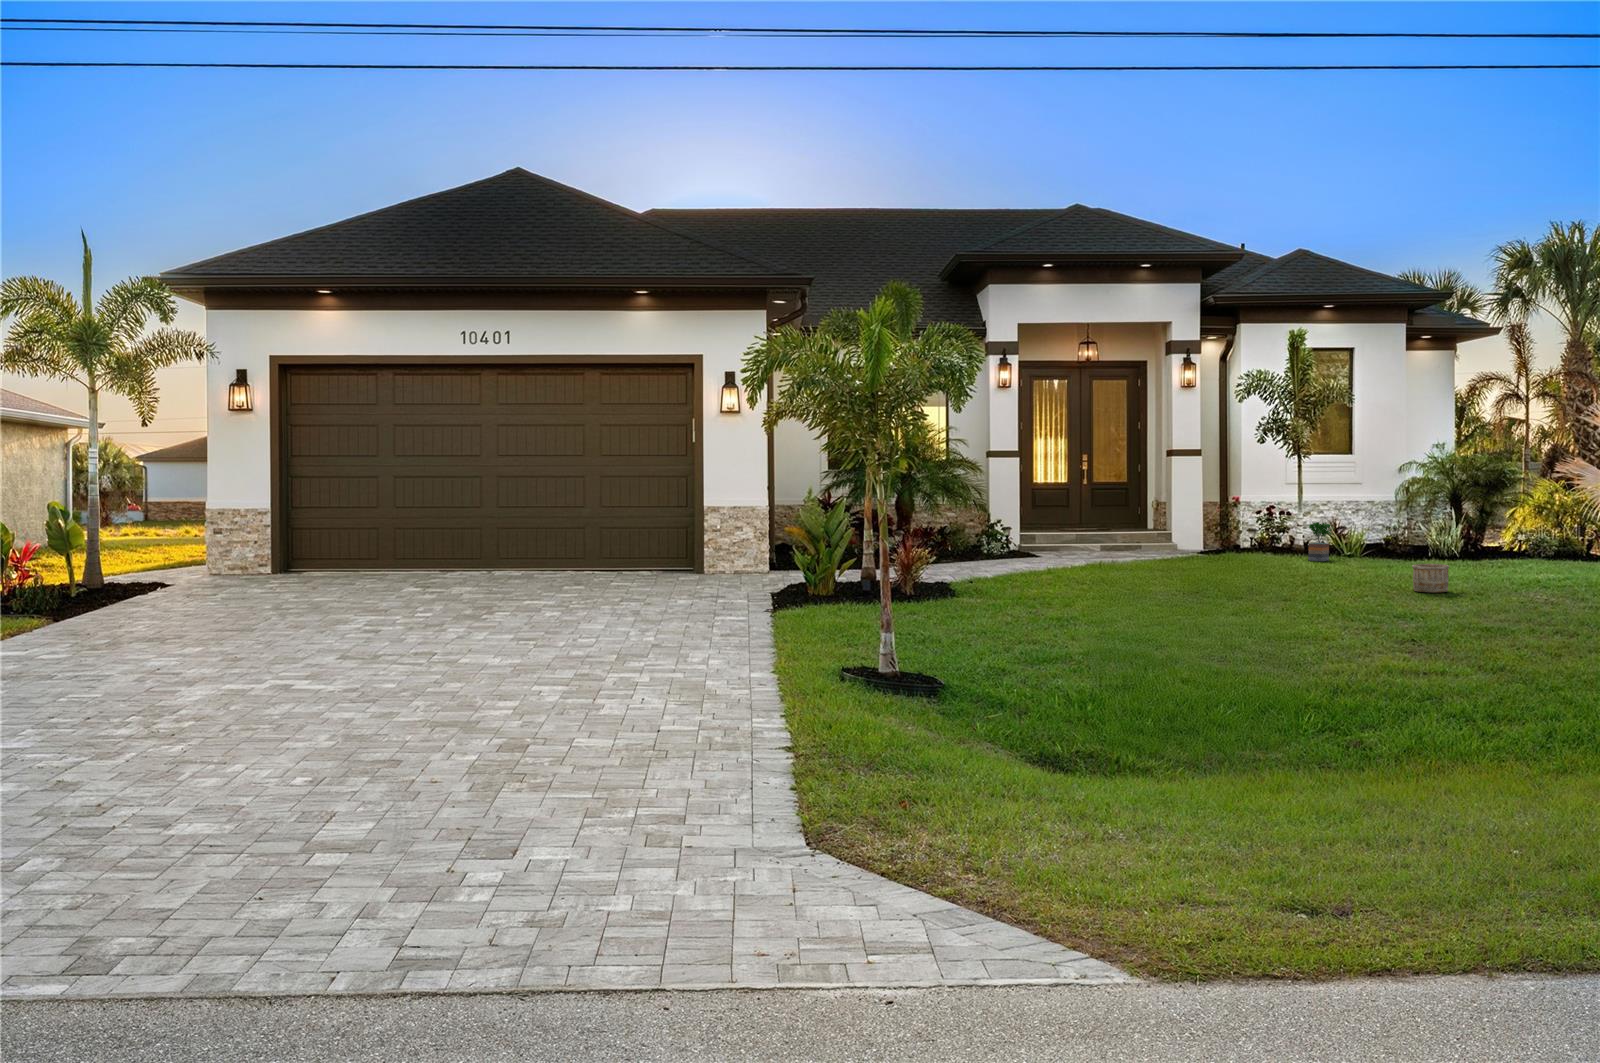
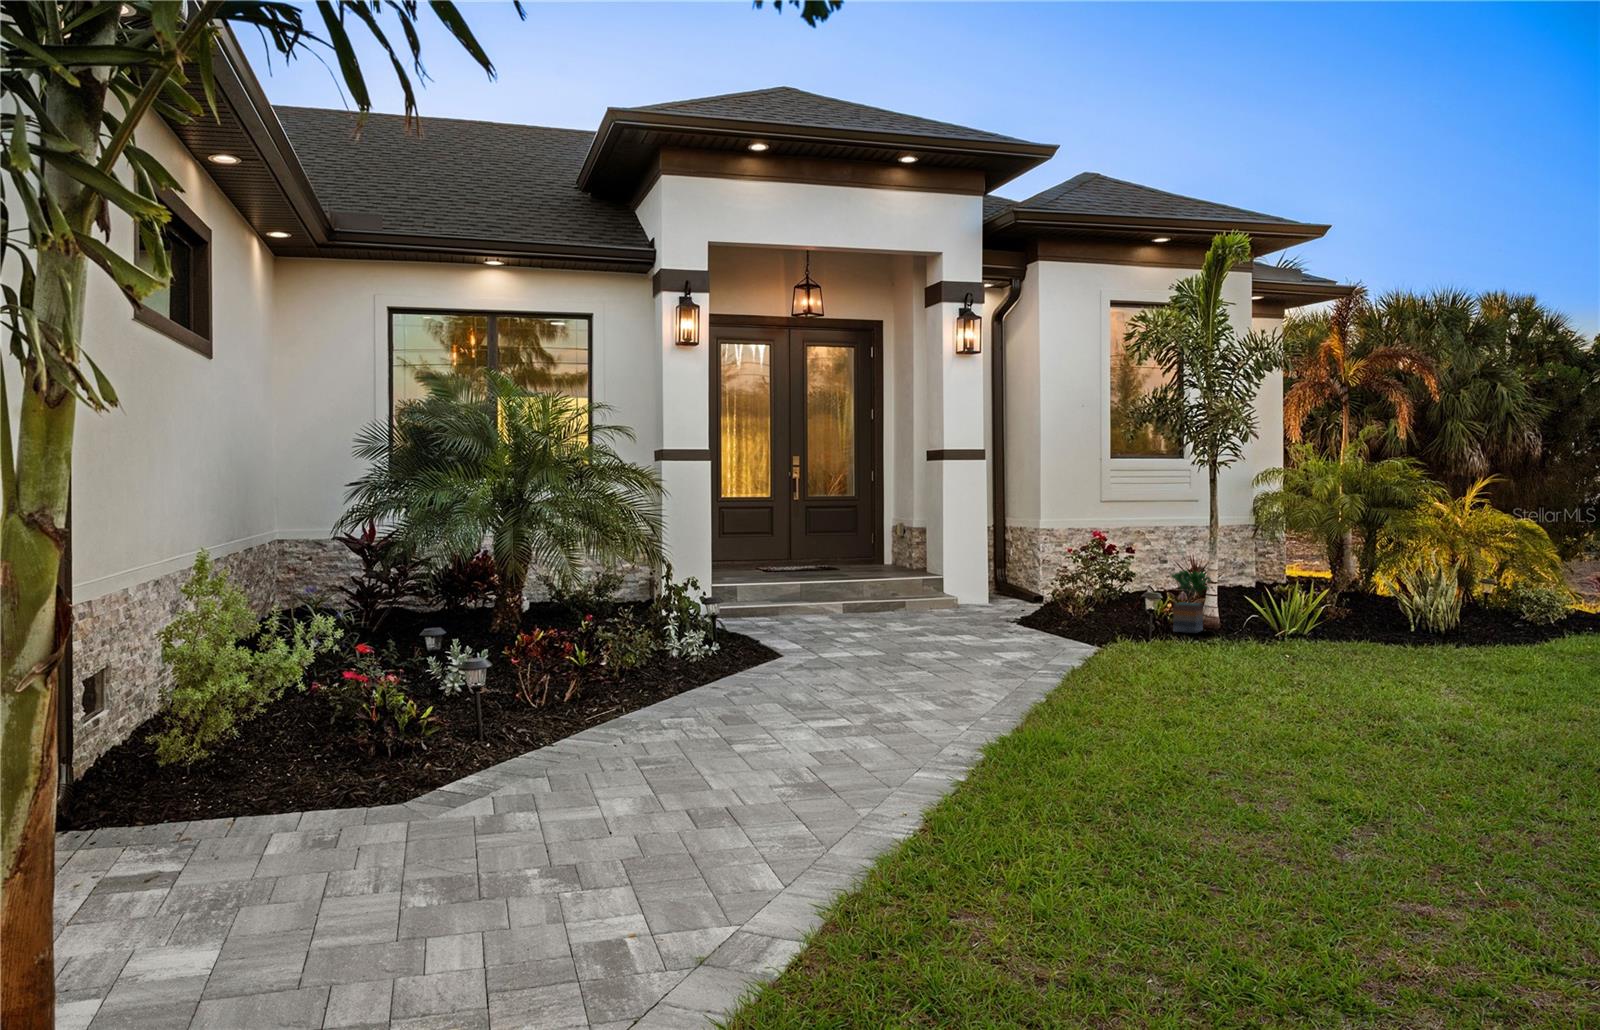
wooden bucket: present [1412,564,1449,593] -> none [1426,665,1496,722]

